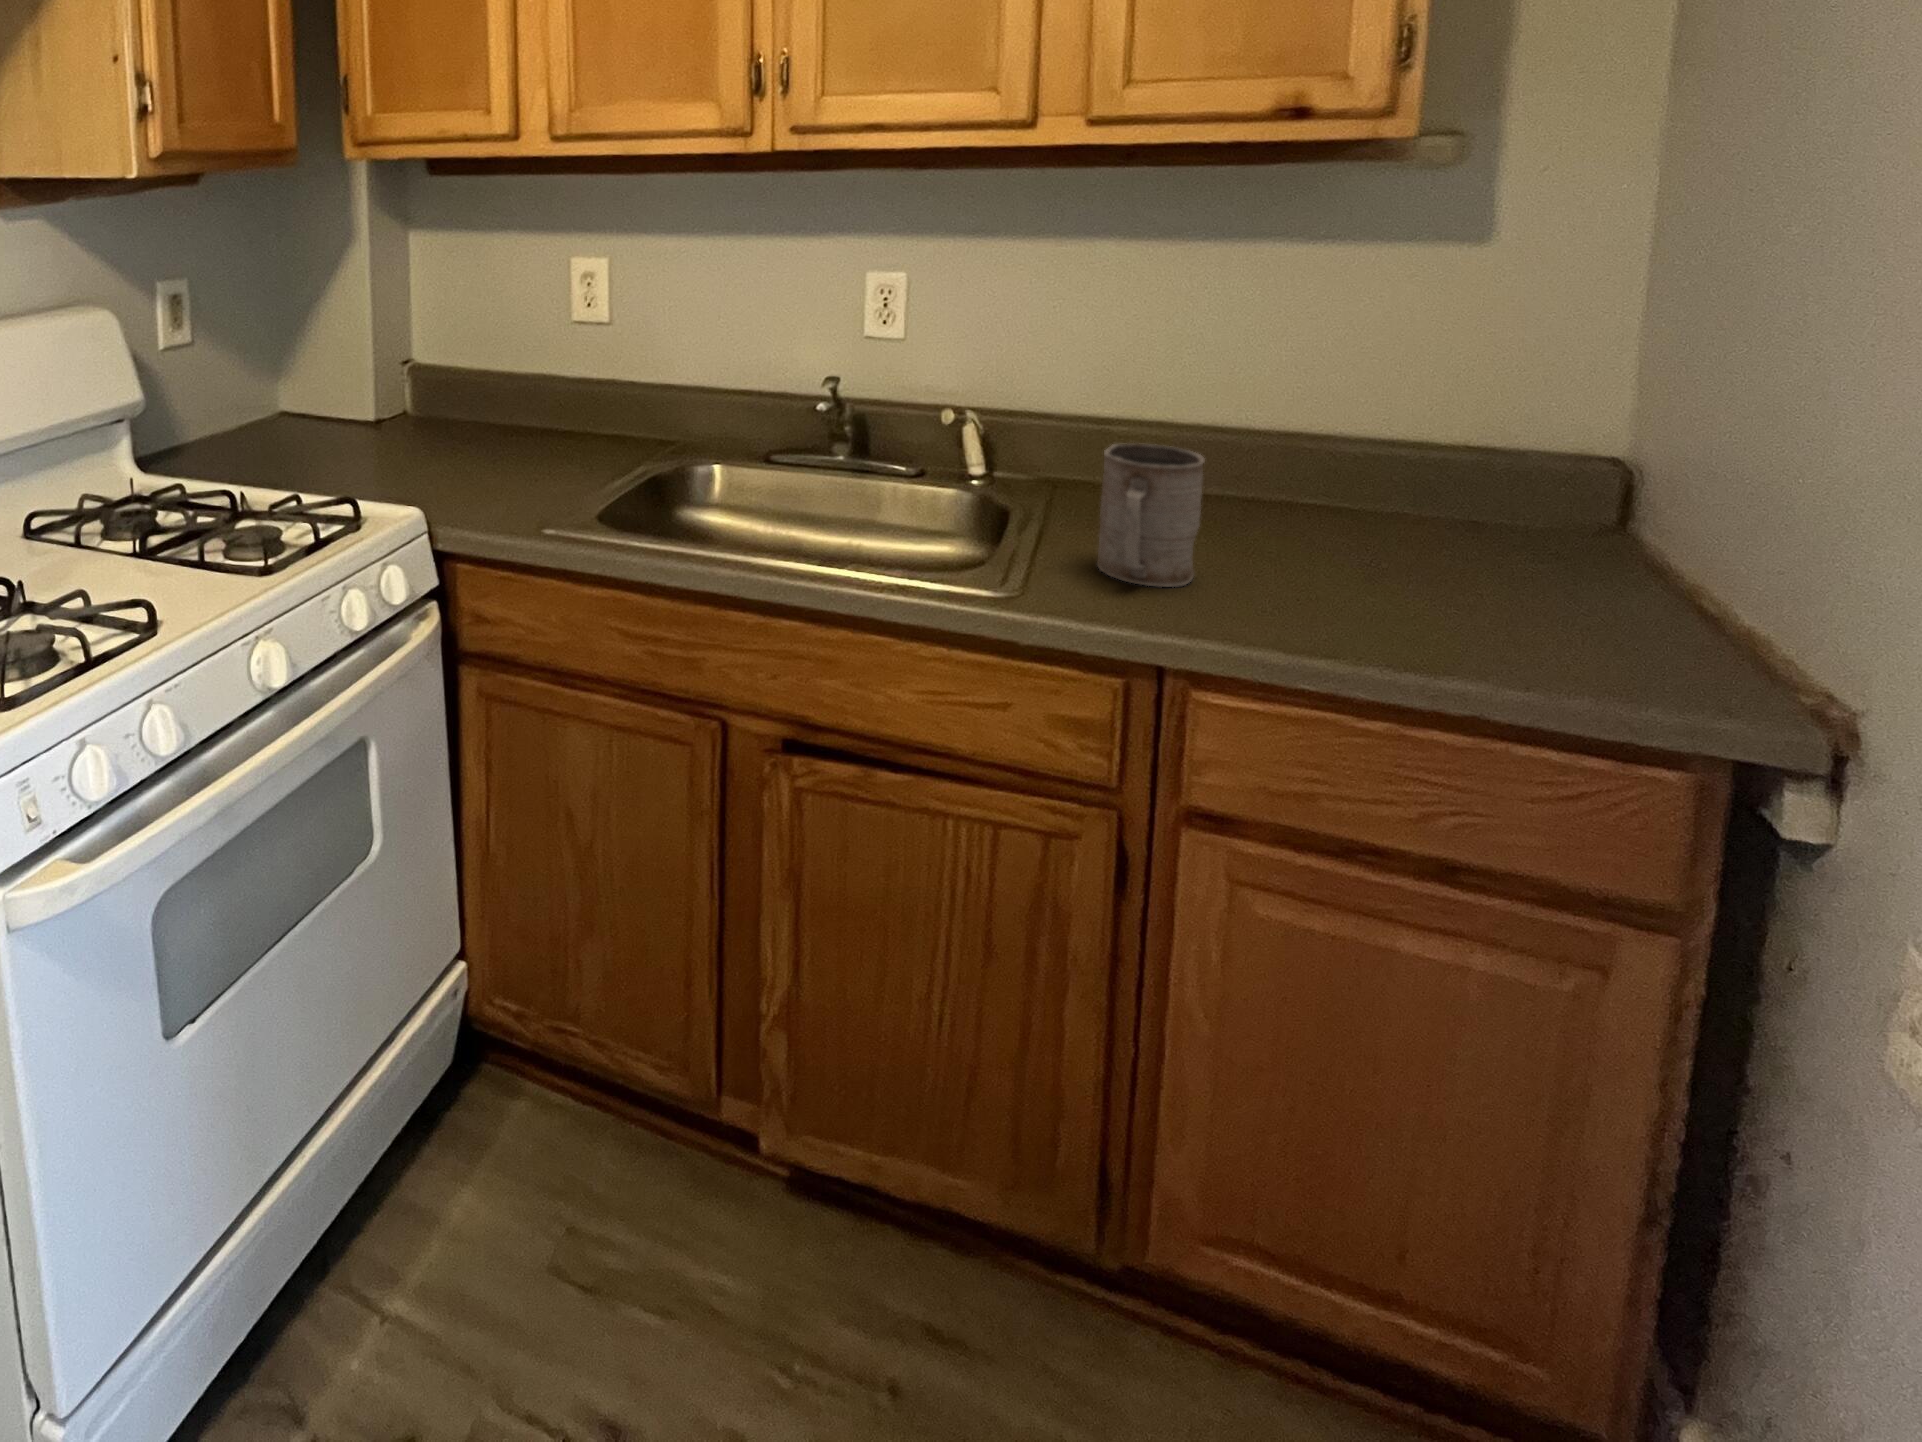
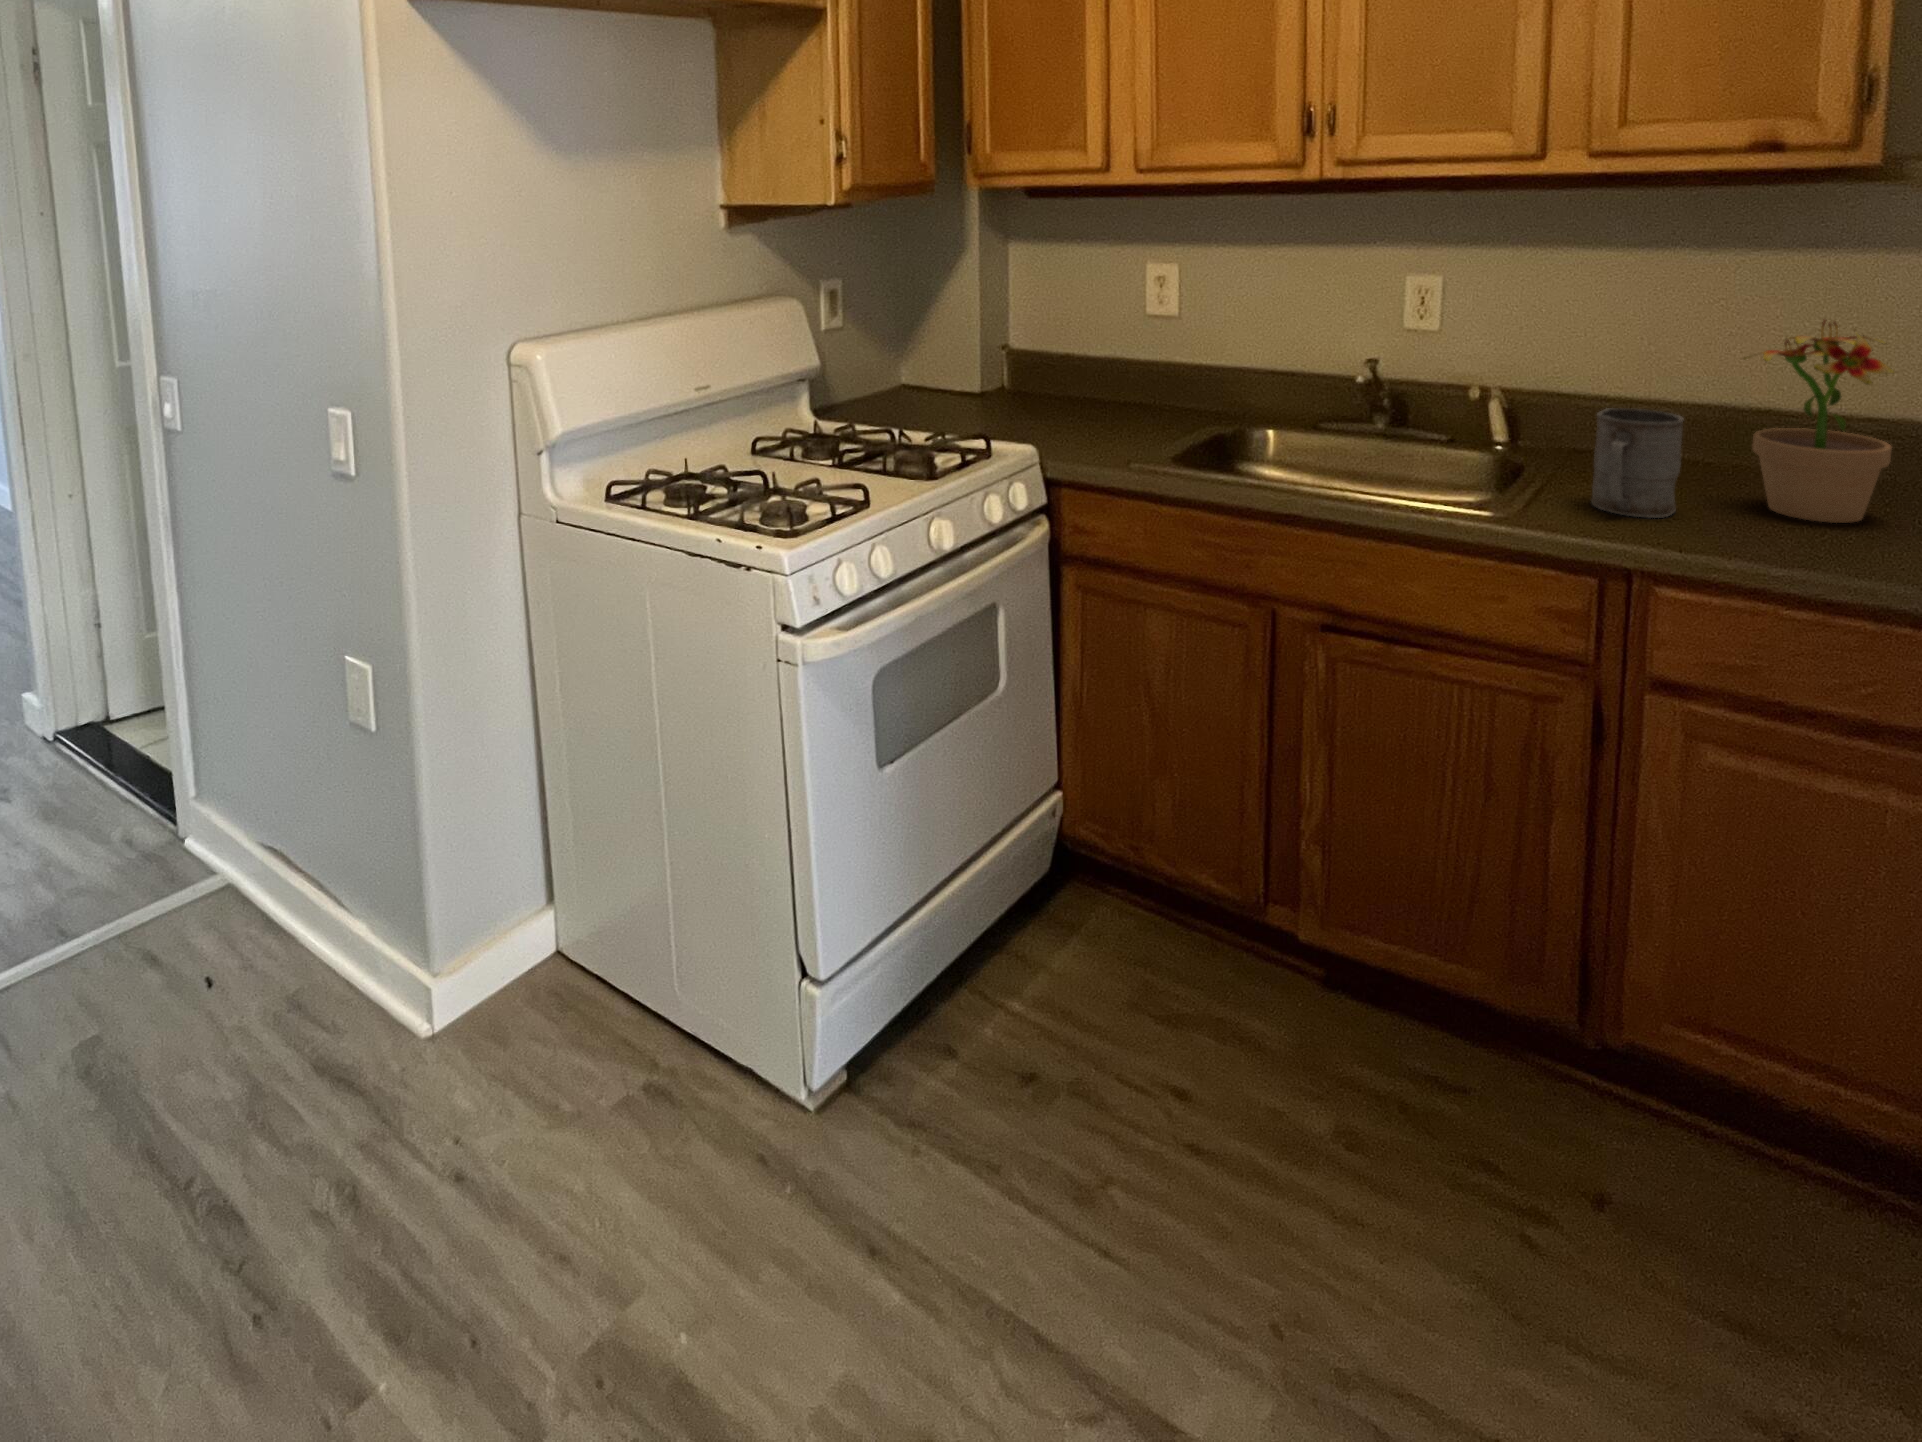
potted plant: none [1262,328,1432,583] -> present [1744,320,1893,523]

